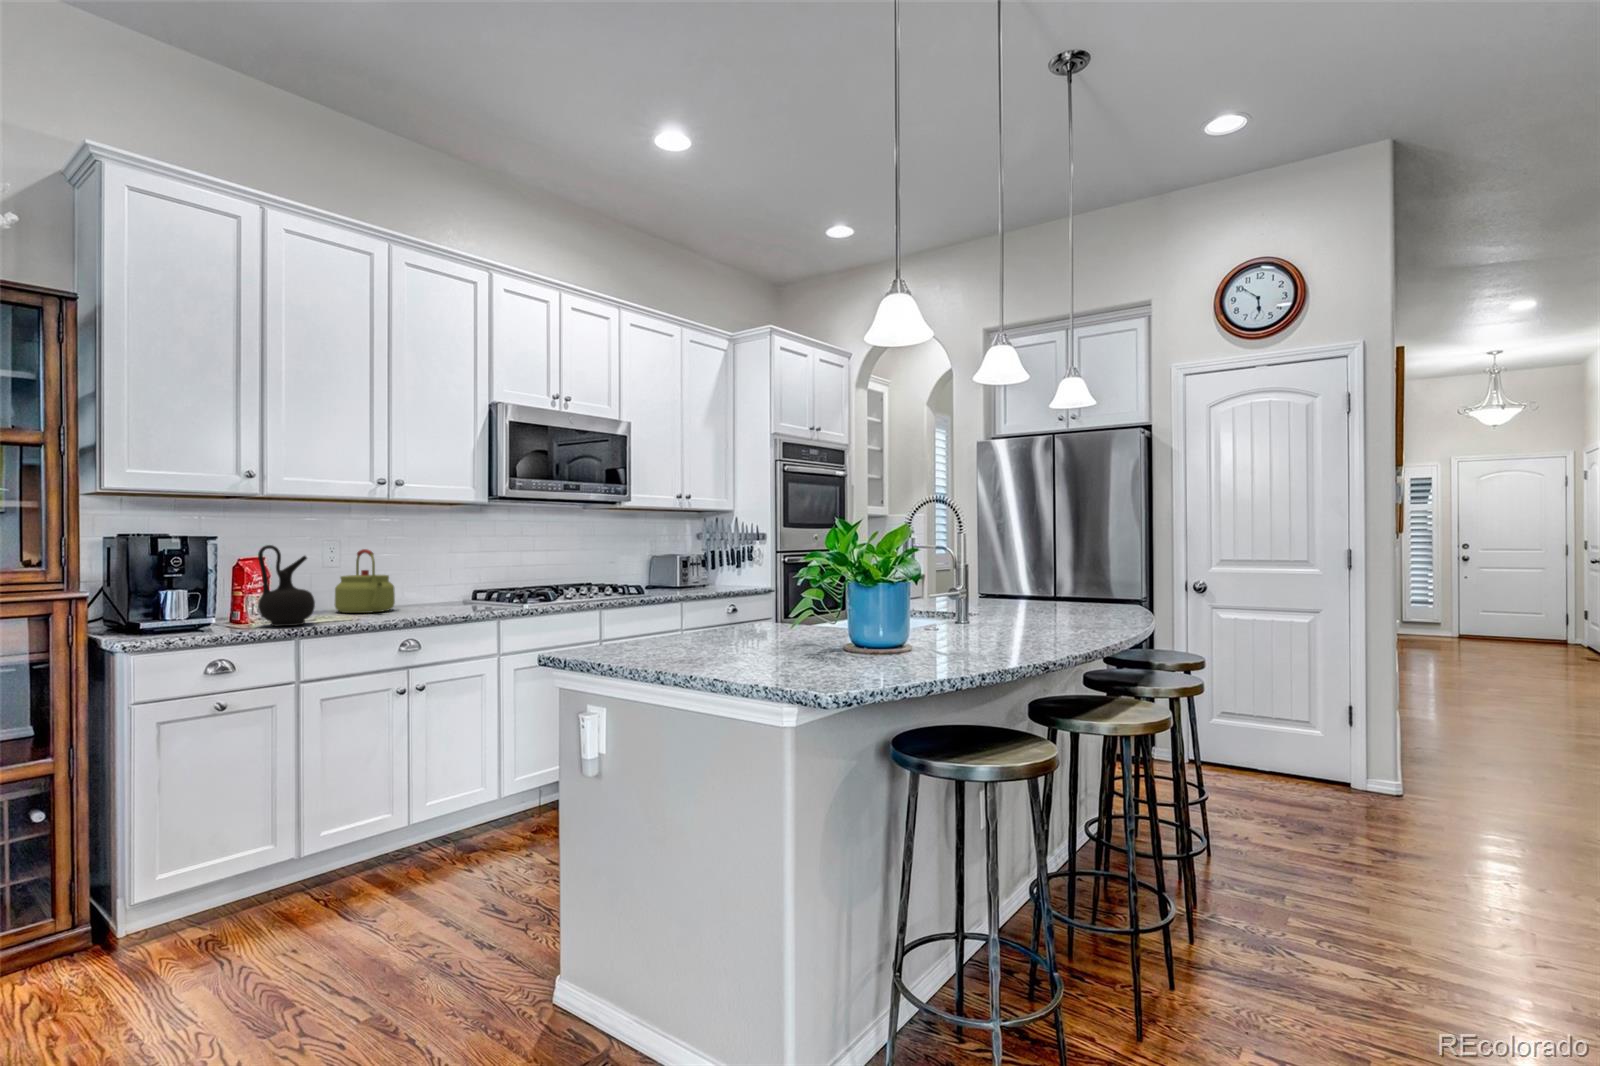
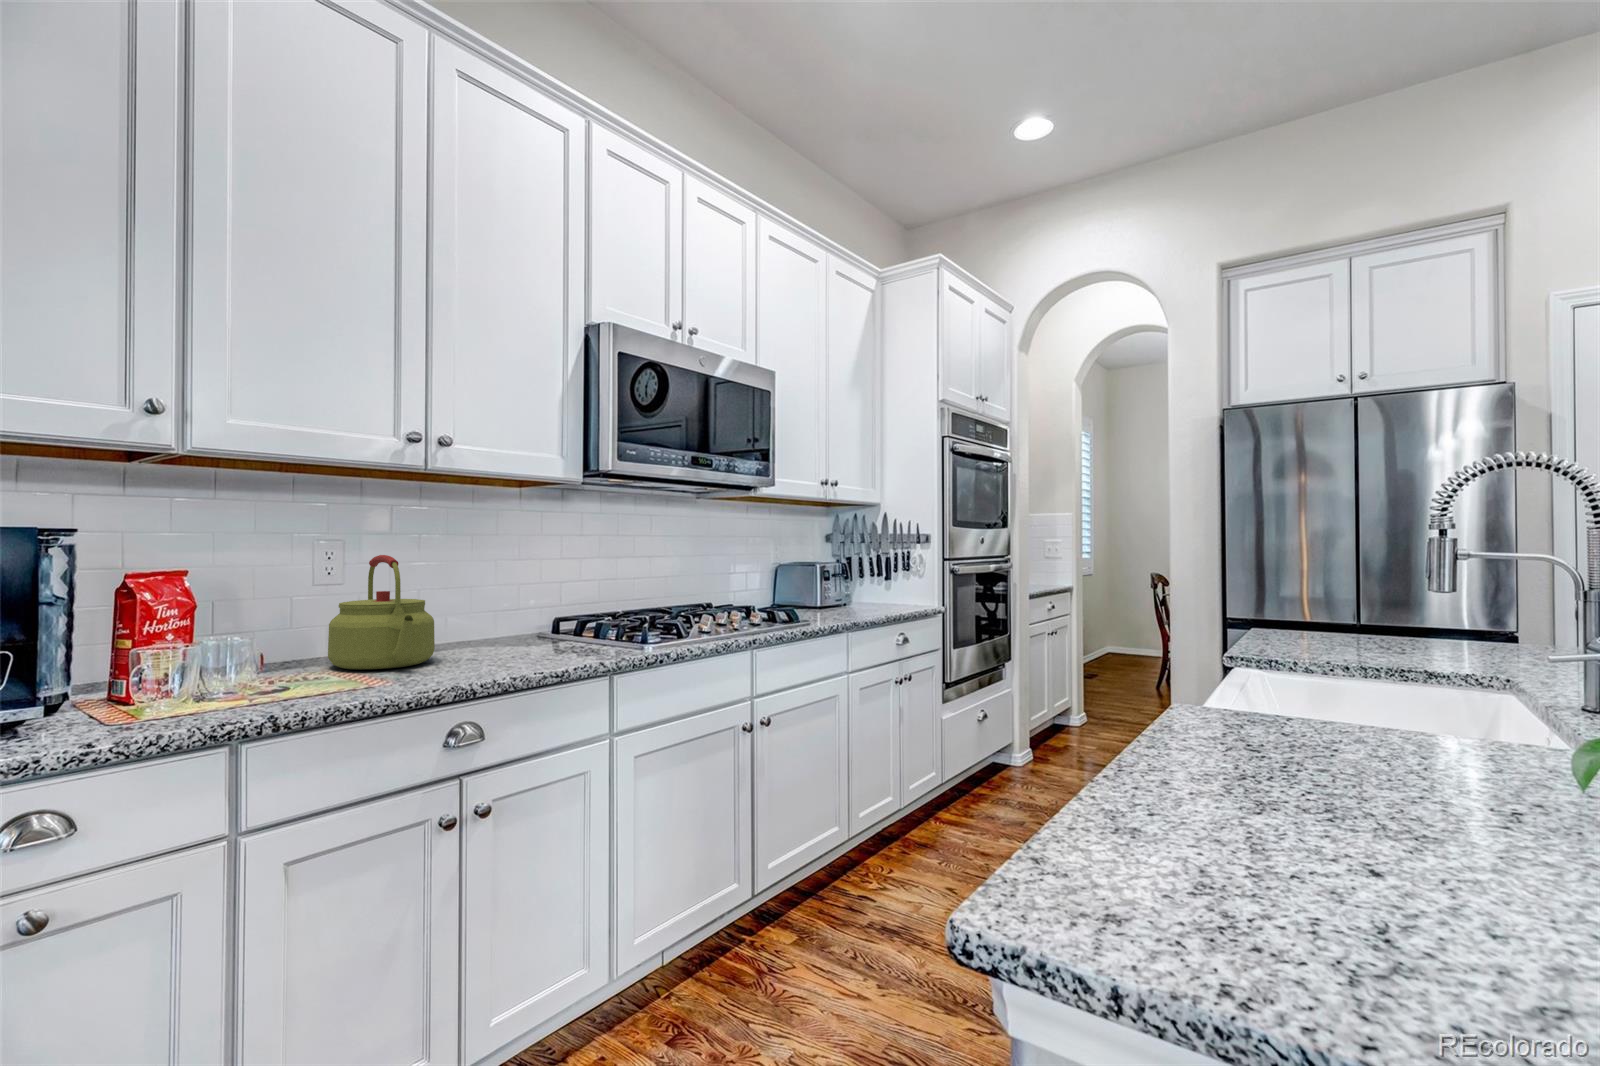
ceramic jug: present [258,545,315,626] -> none [153,546,277,715]

